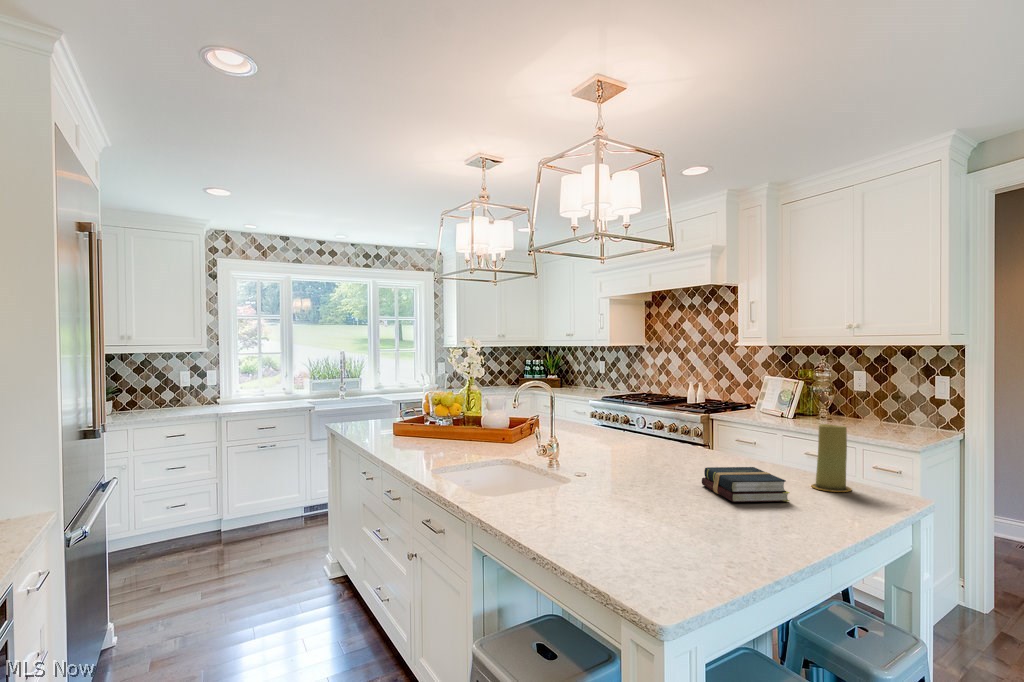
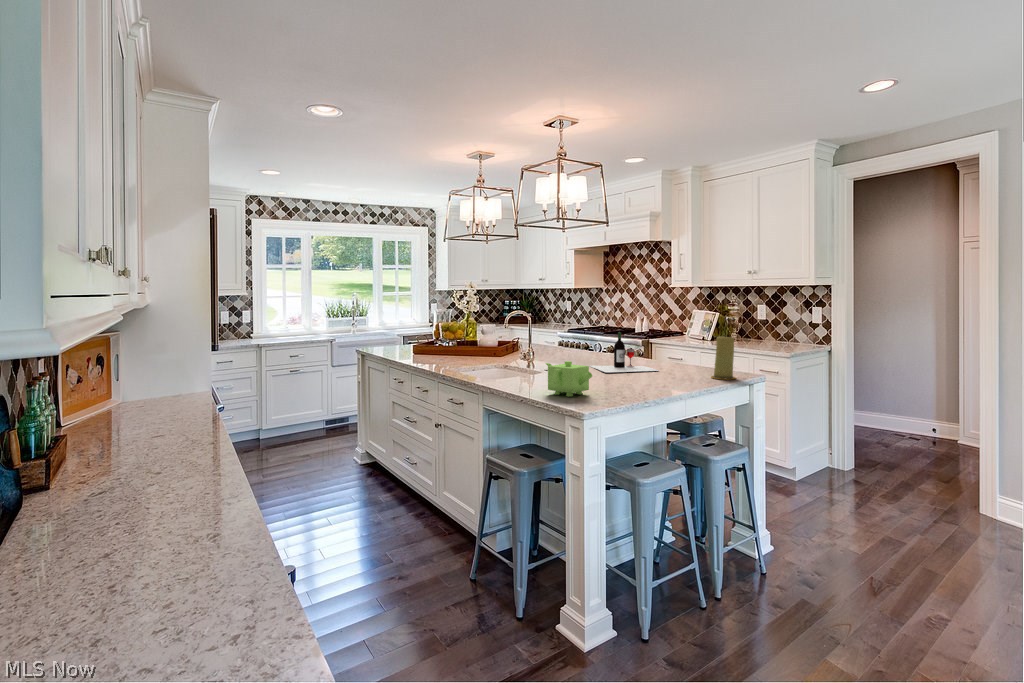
wine bottle: none [623,412,730,473] -> present [590,332,658,372]
teapot: none [553,464,627,523] -> present [546,361,592,397]
hardback book: present [702,467,789,502] -> none [640,366,695,385]

